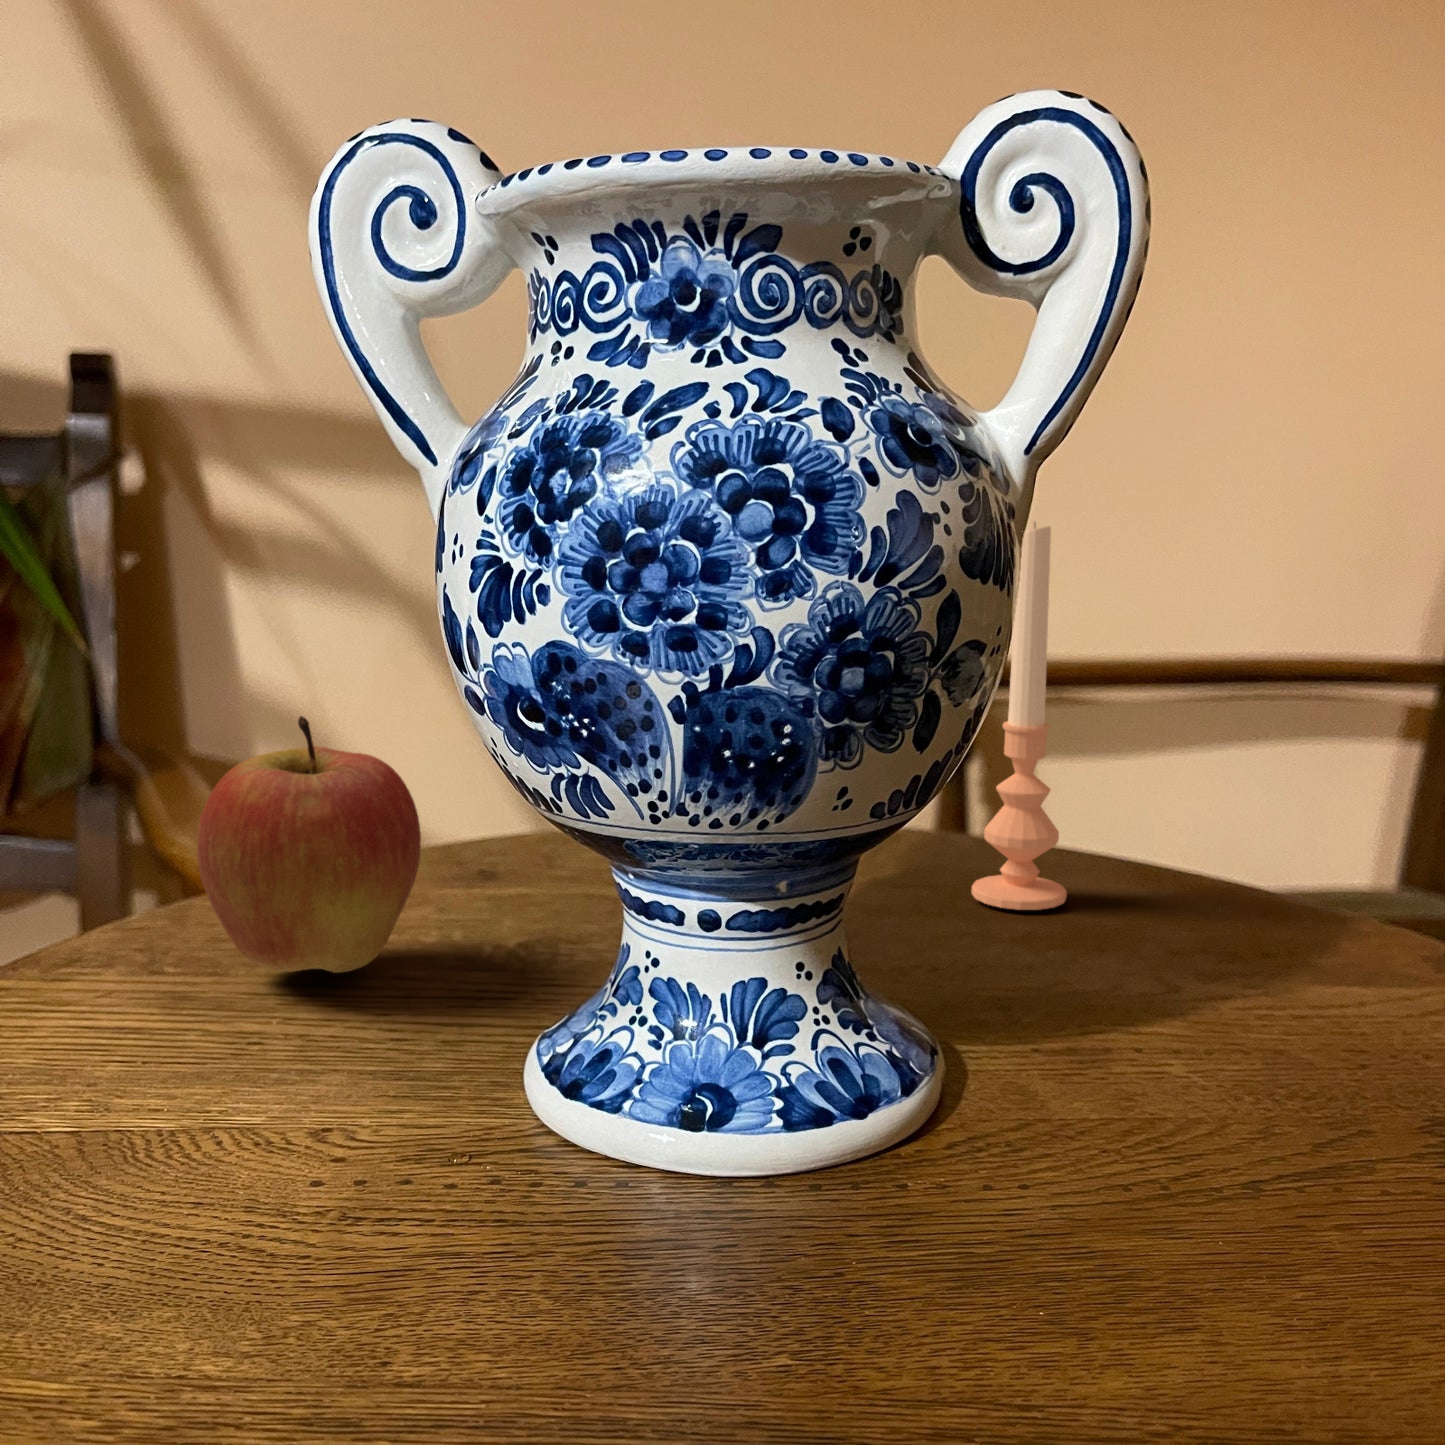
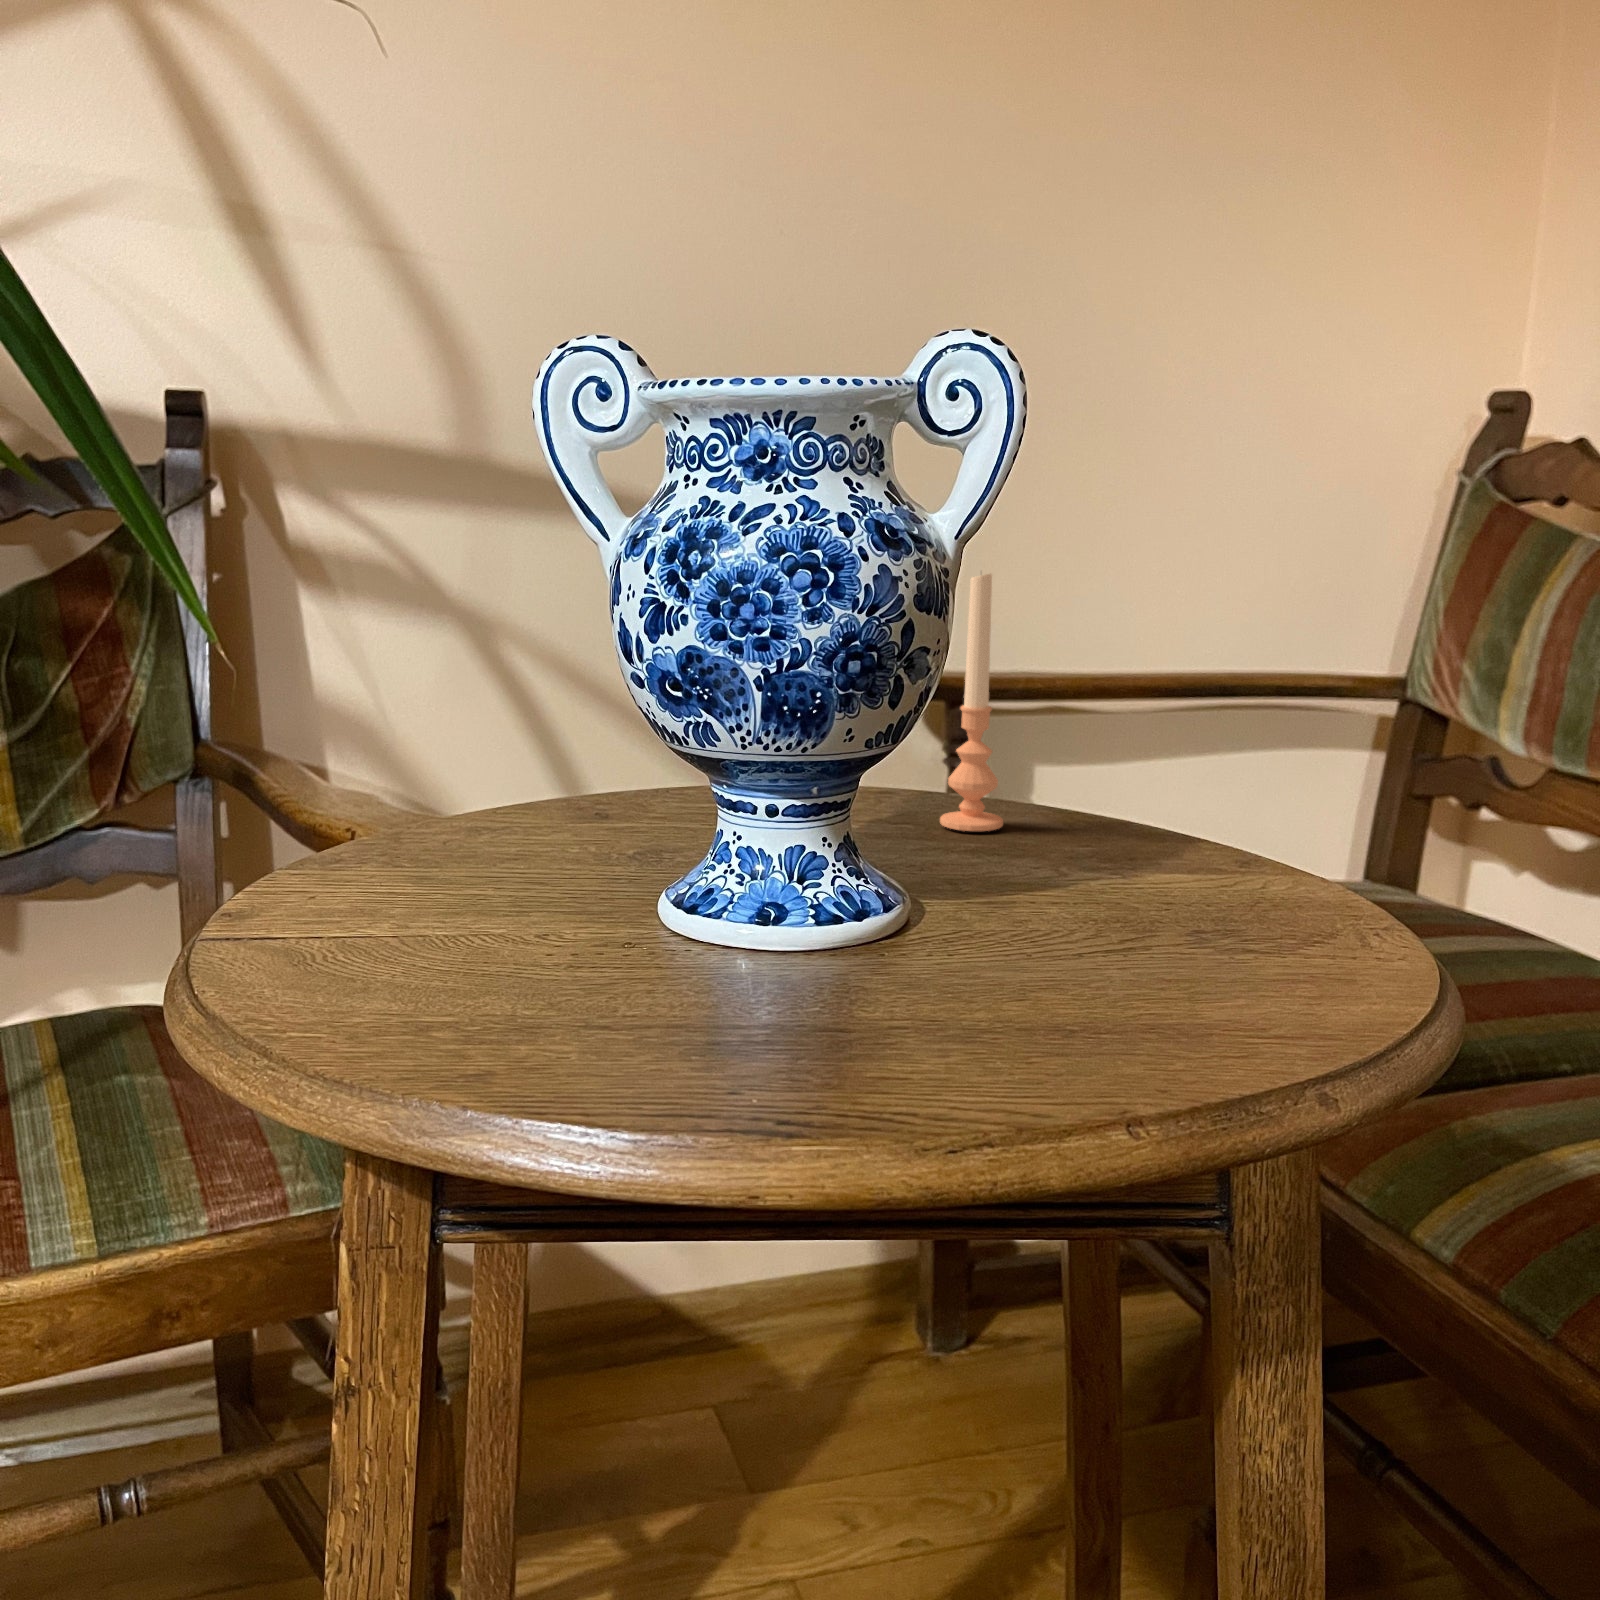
apple: present [197,716,421,973] -> none [439,695,581,860]

